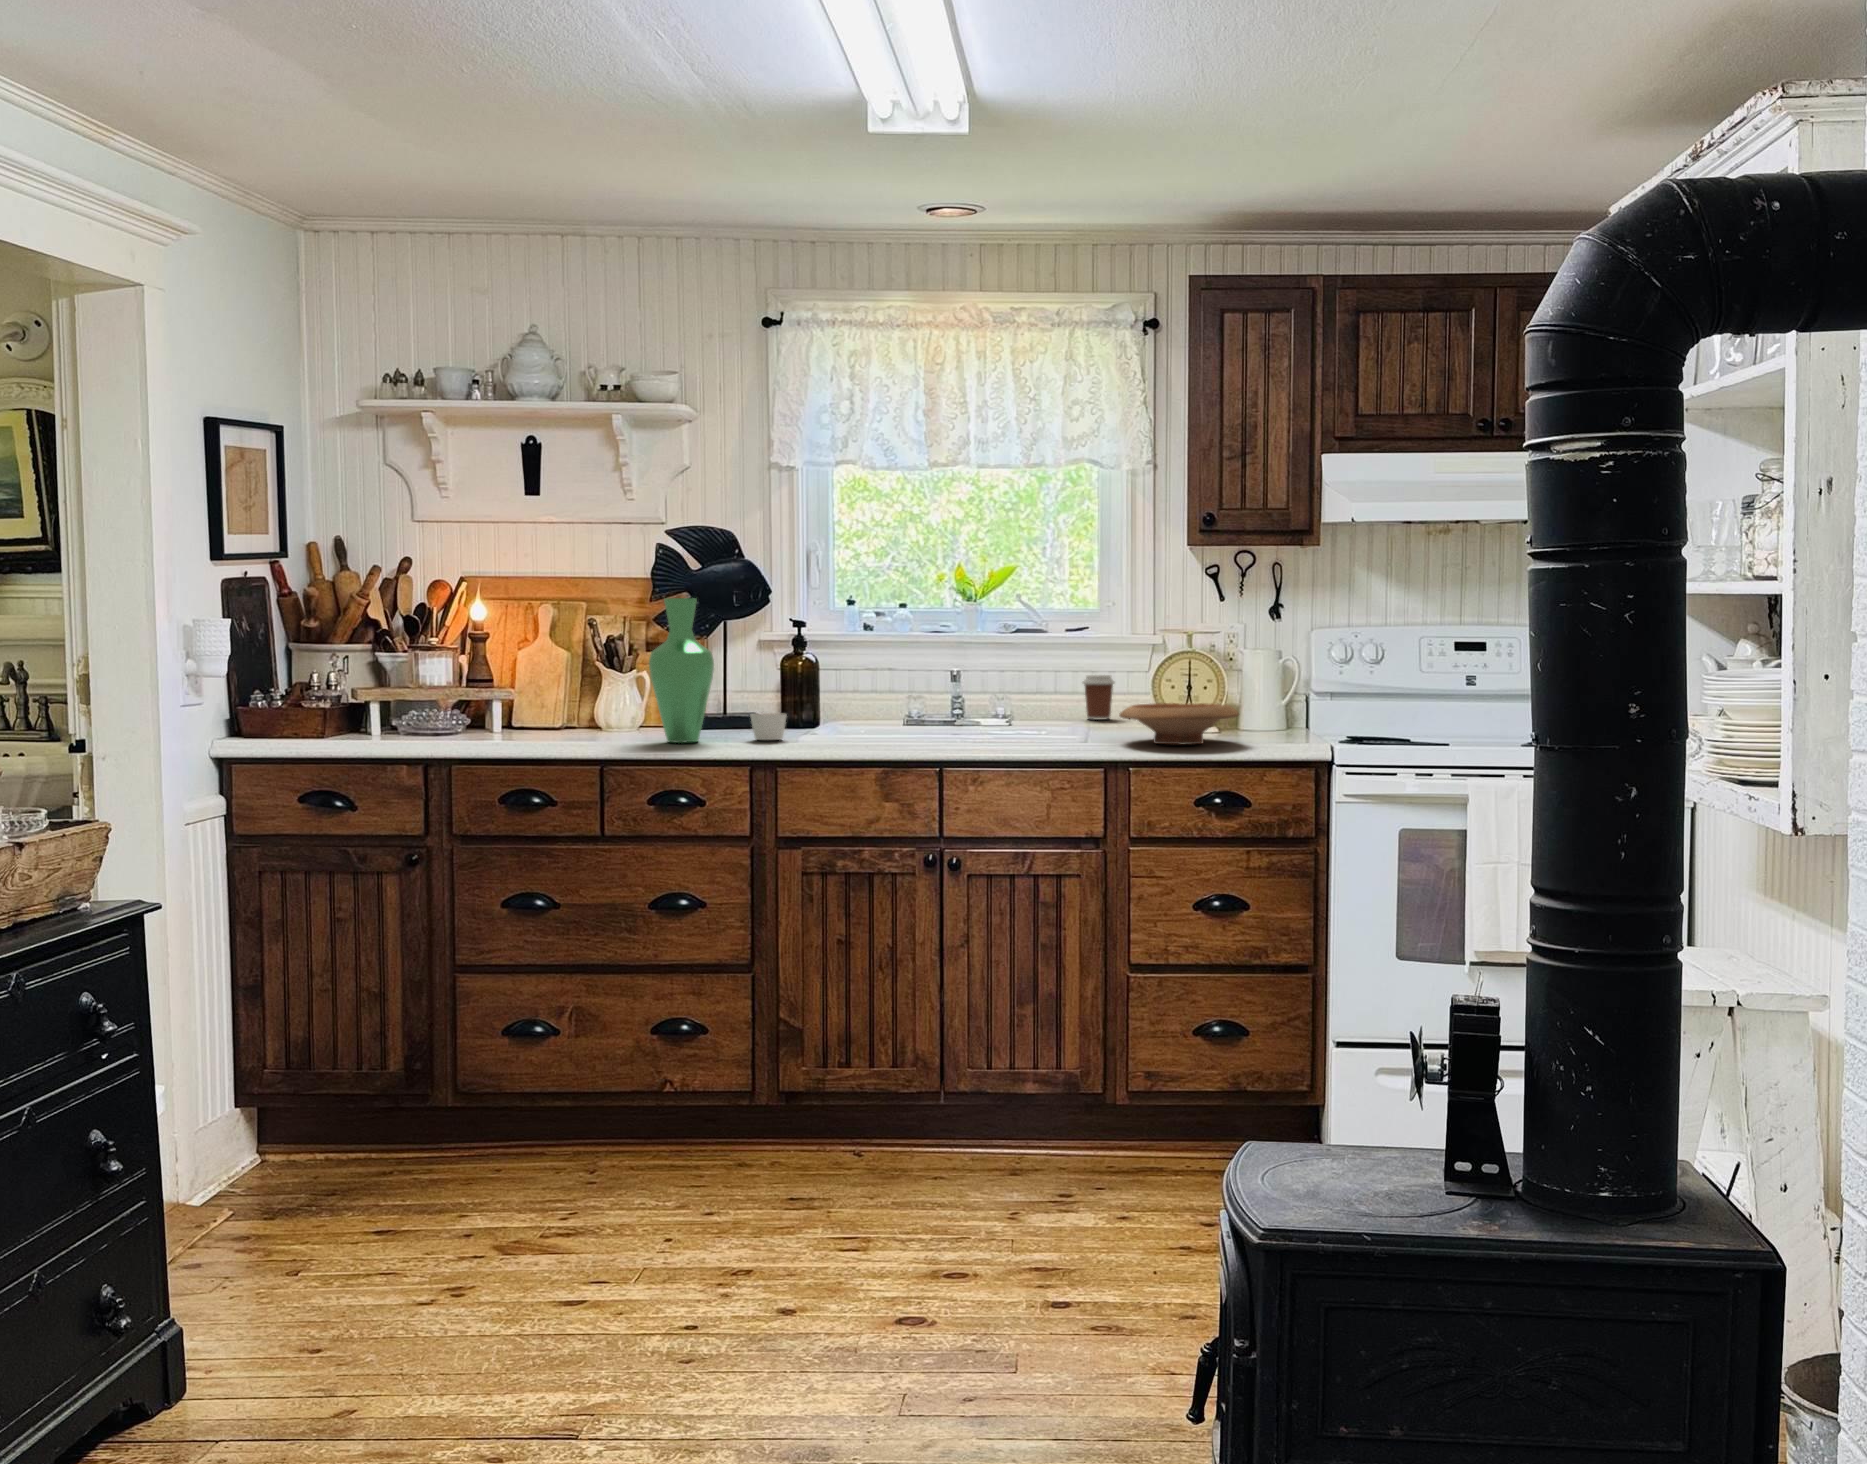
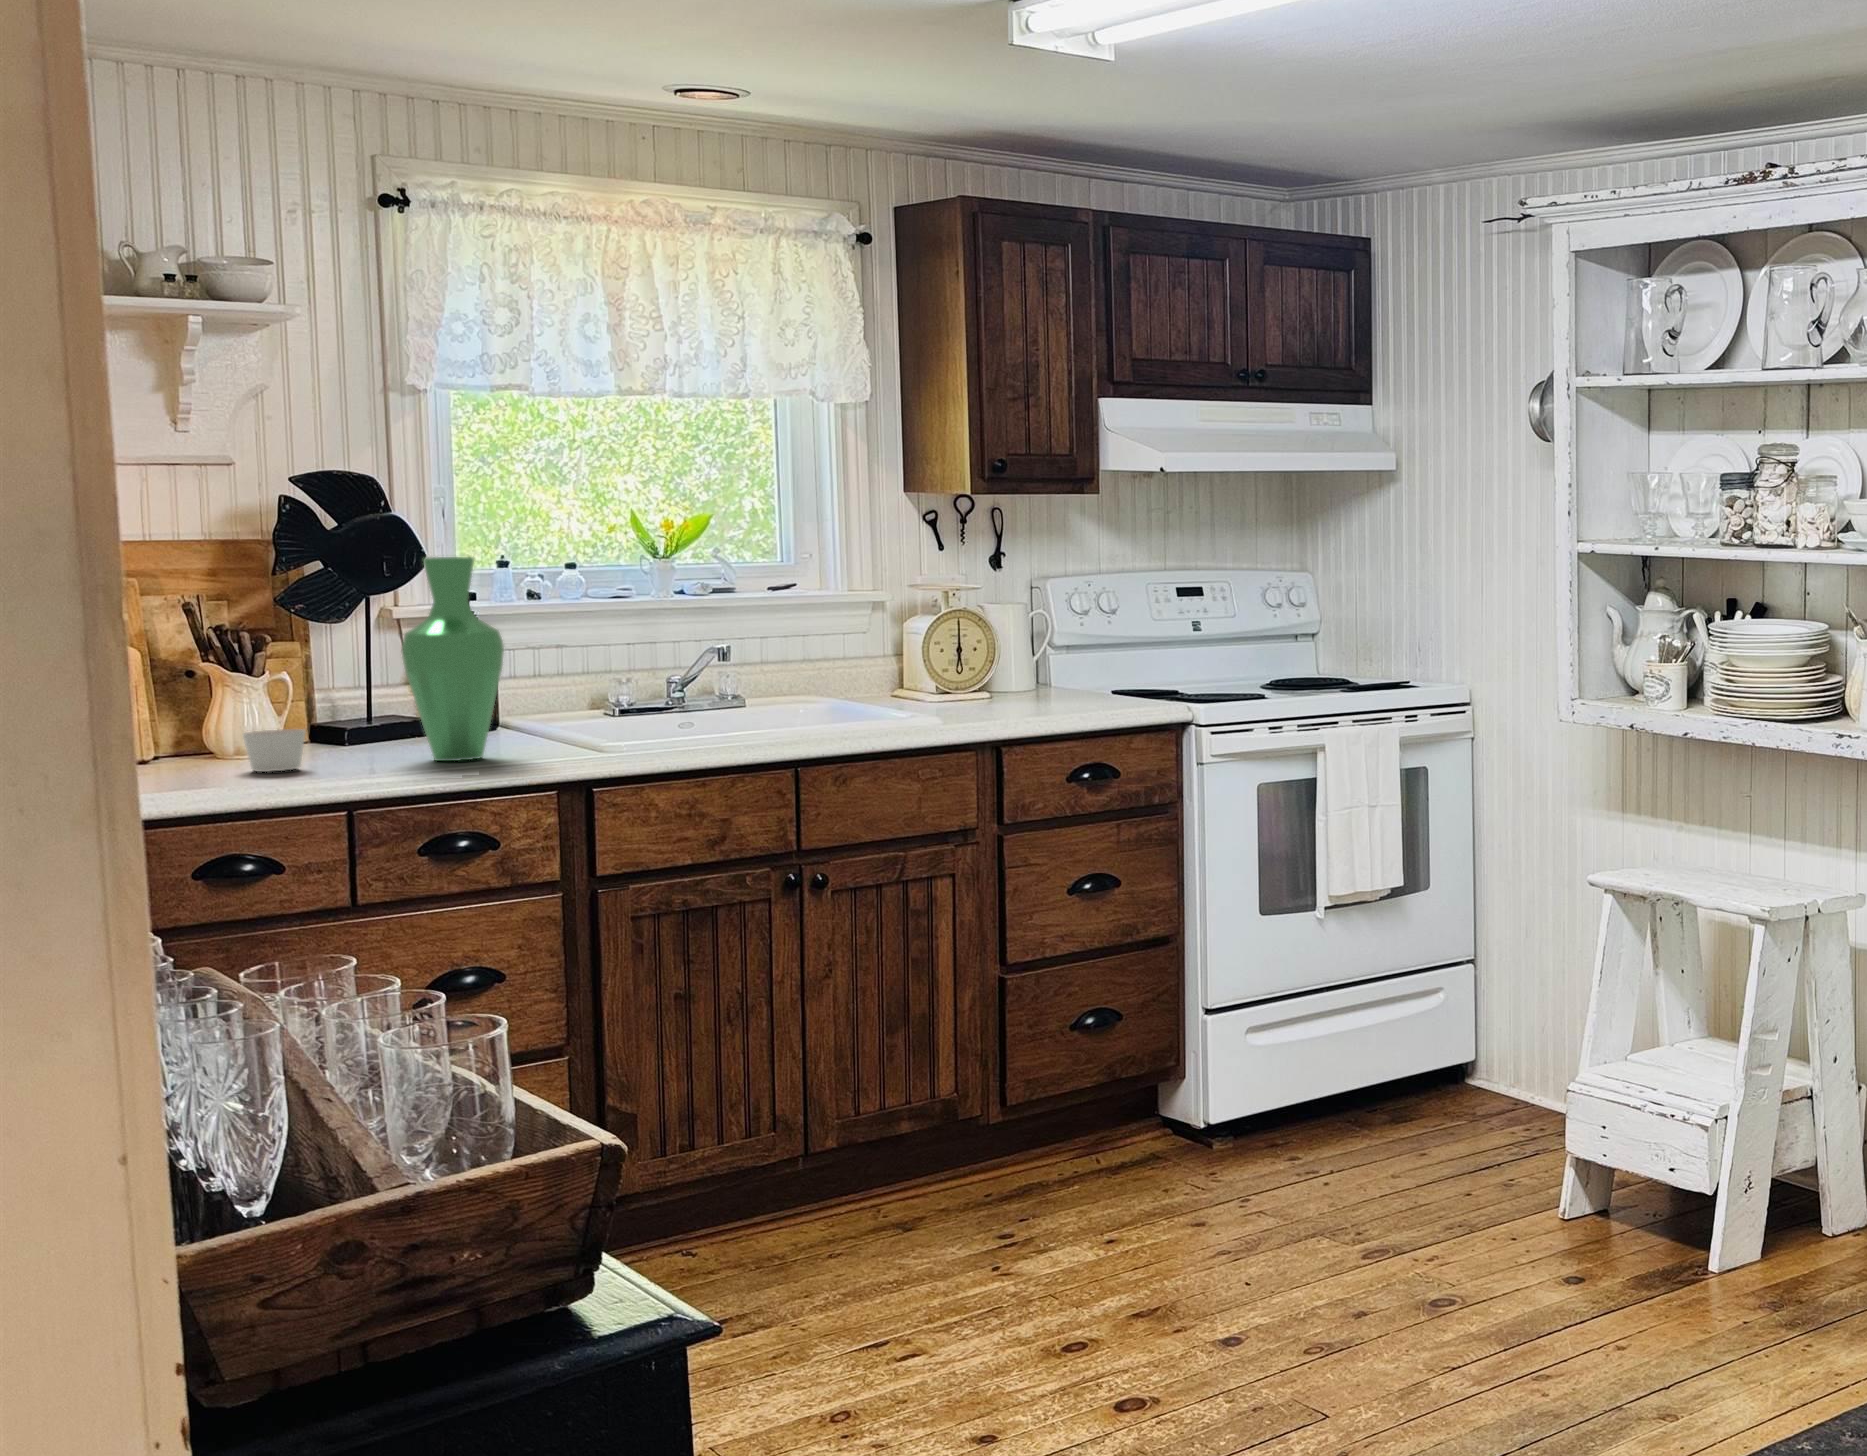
coffee cup: present [1082,675,1115,719] -> none [798,639,839,693]
wooden bowl: present [1119,703,1239,744] -> none [956,664,1092,713]
candle: present [751,713,787,740] -> present [243,729,305,772]

